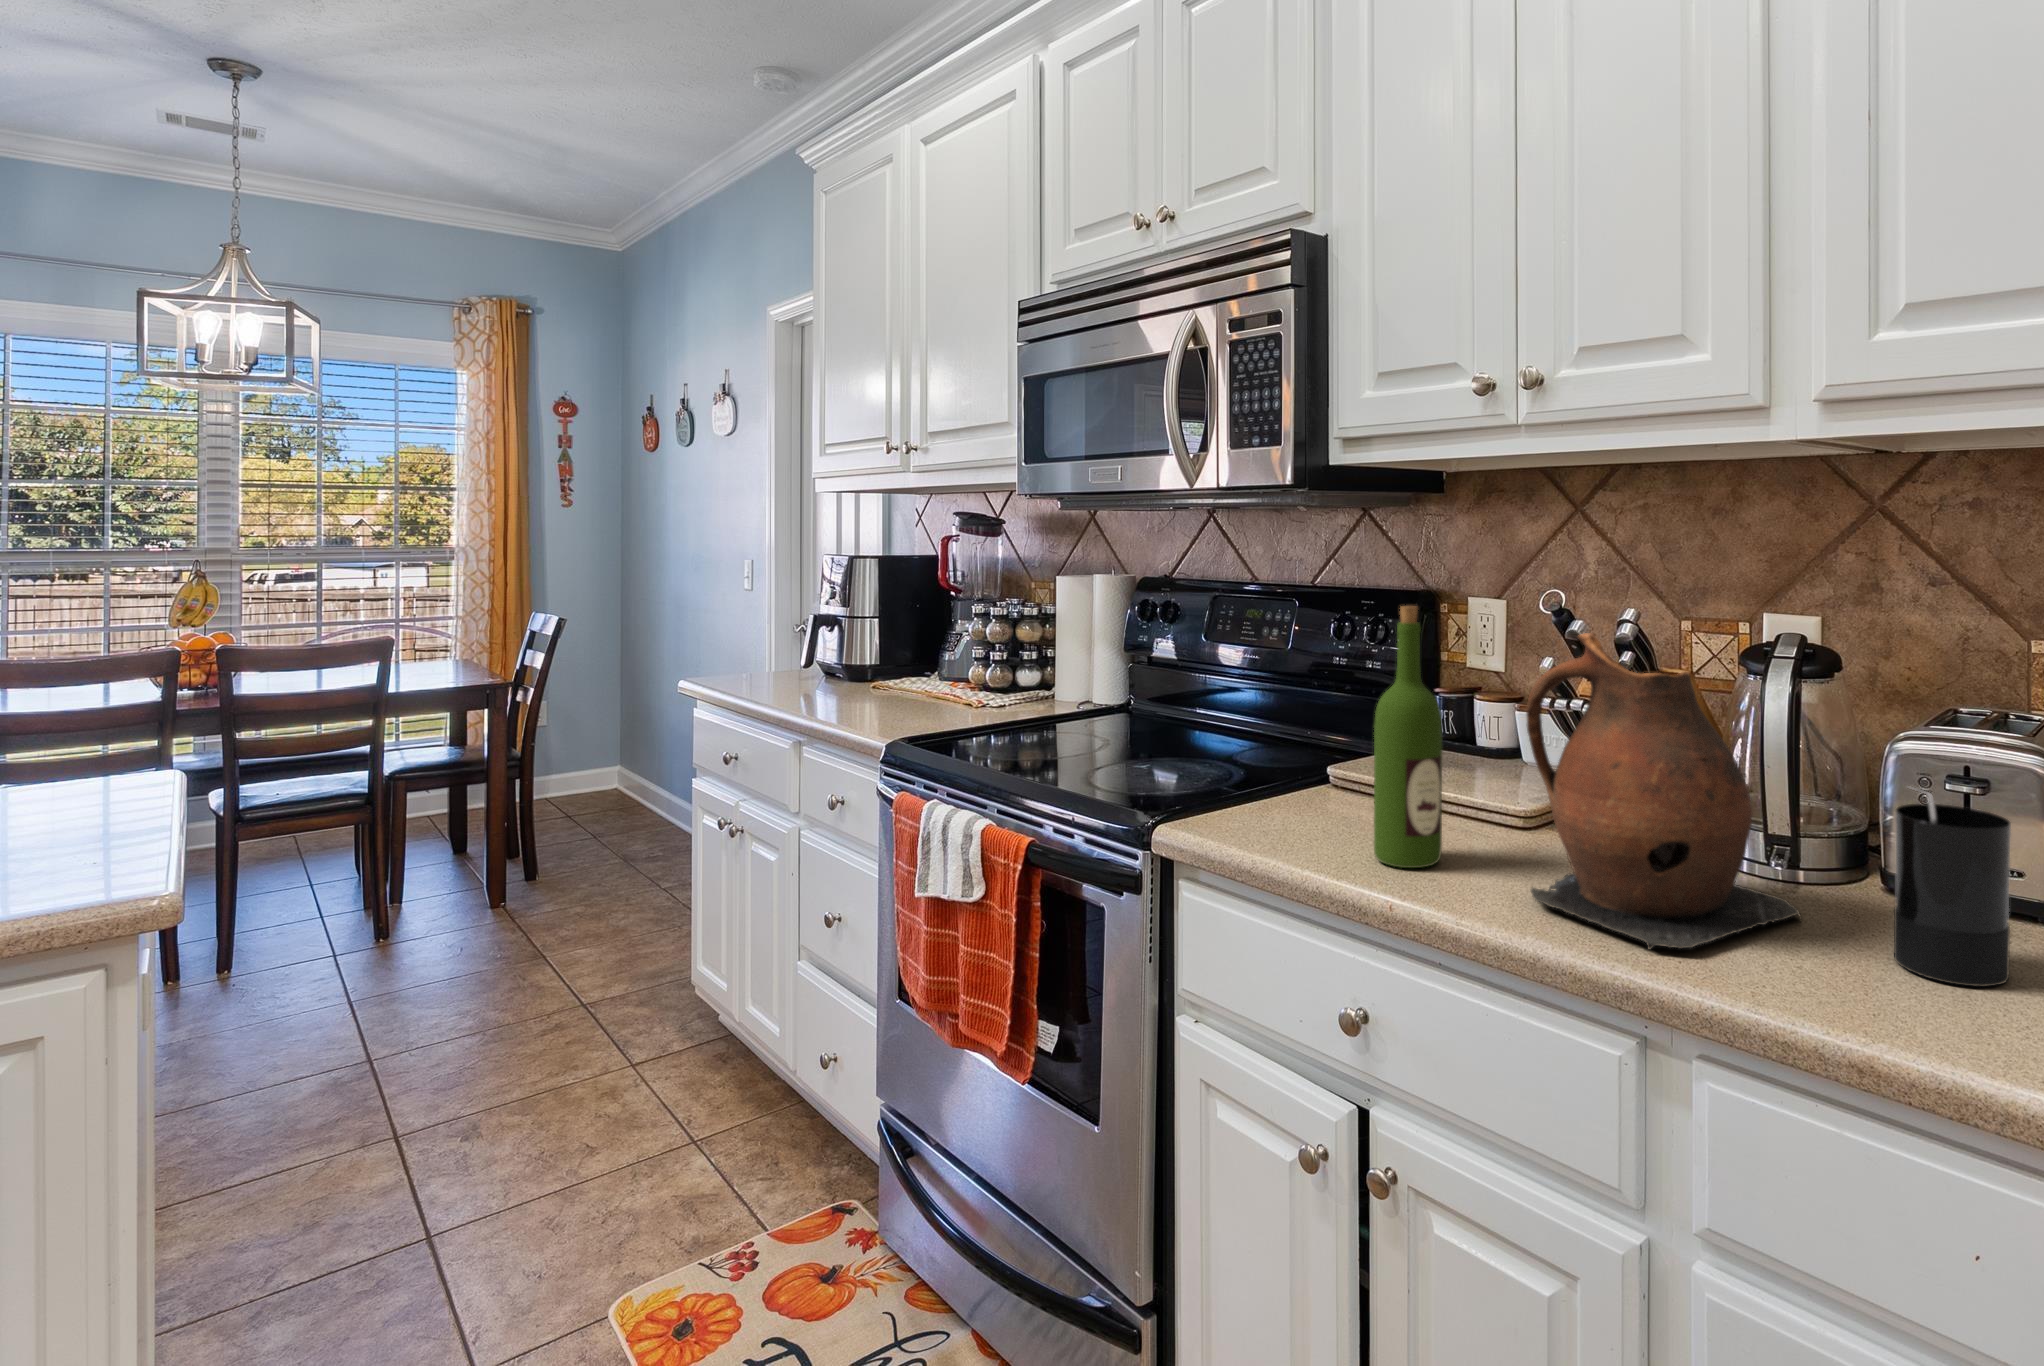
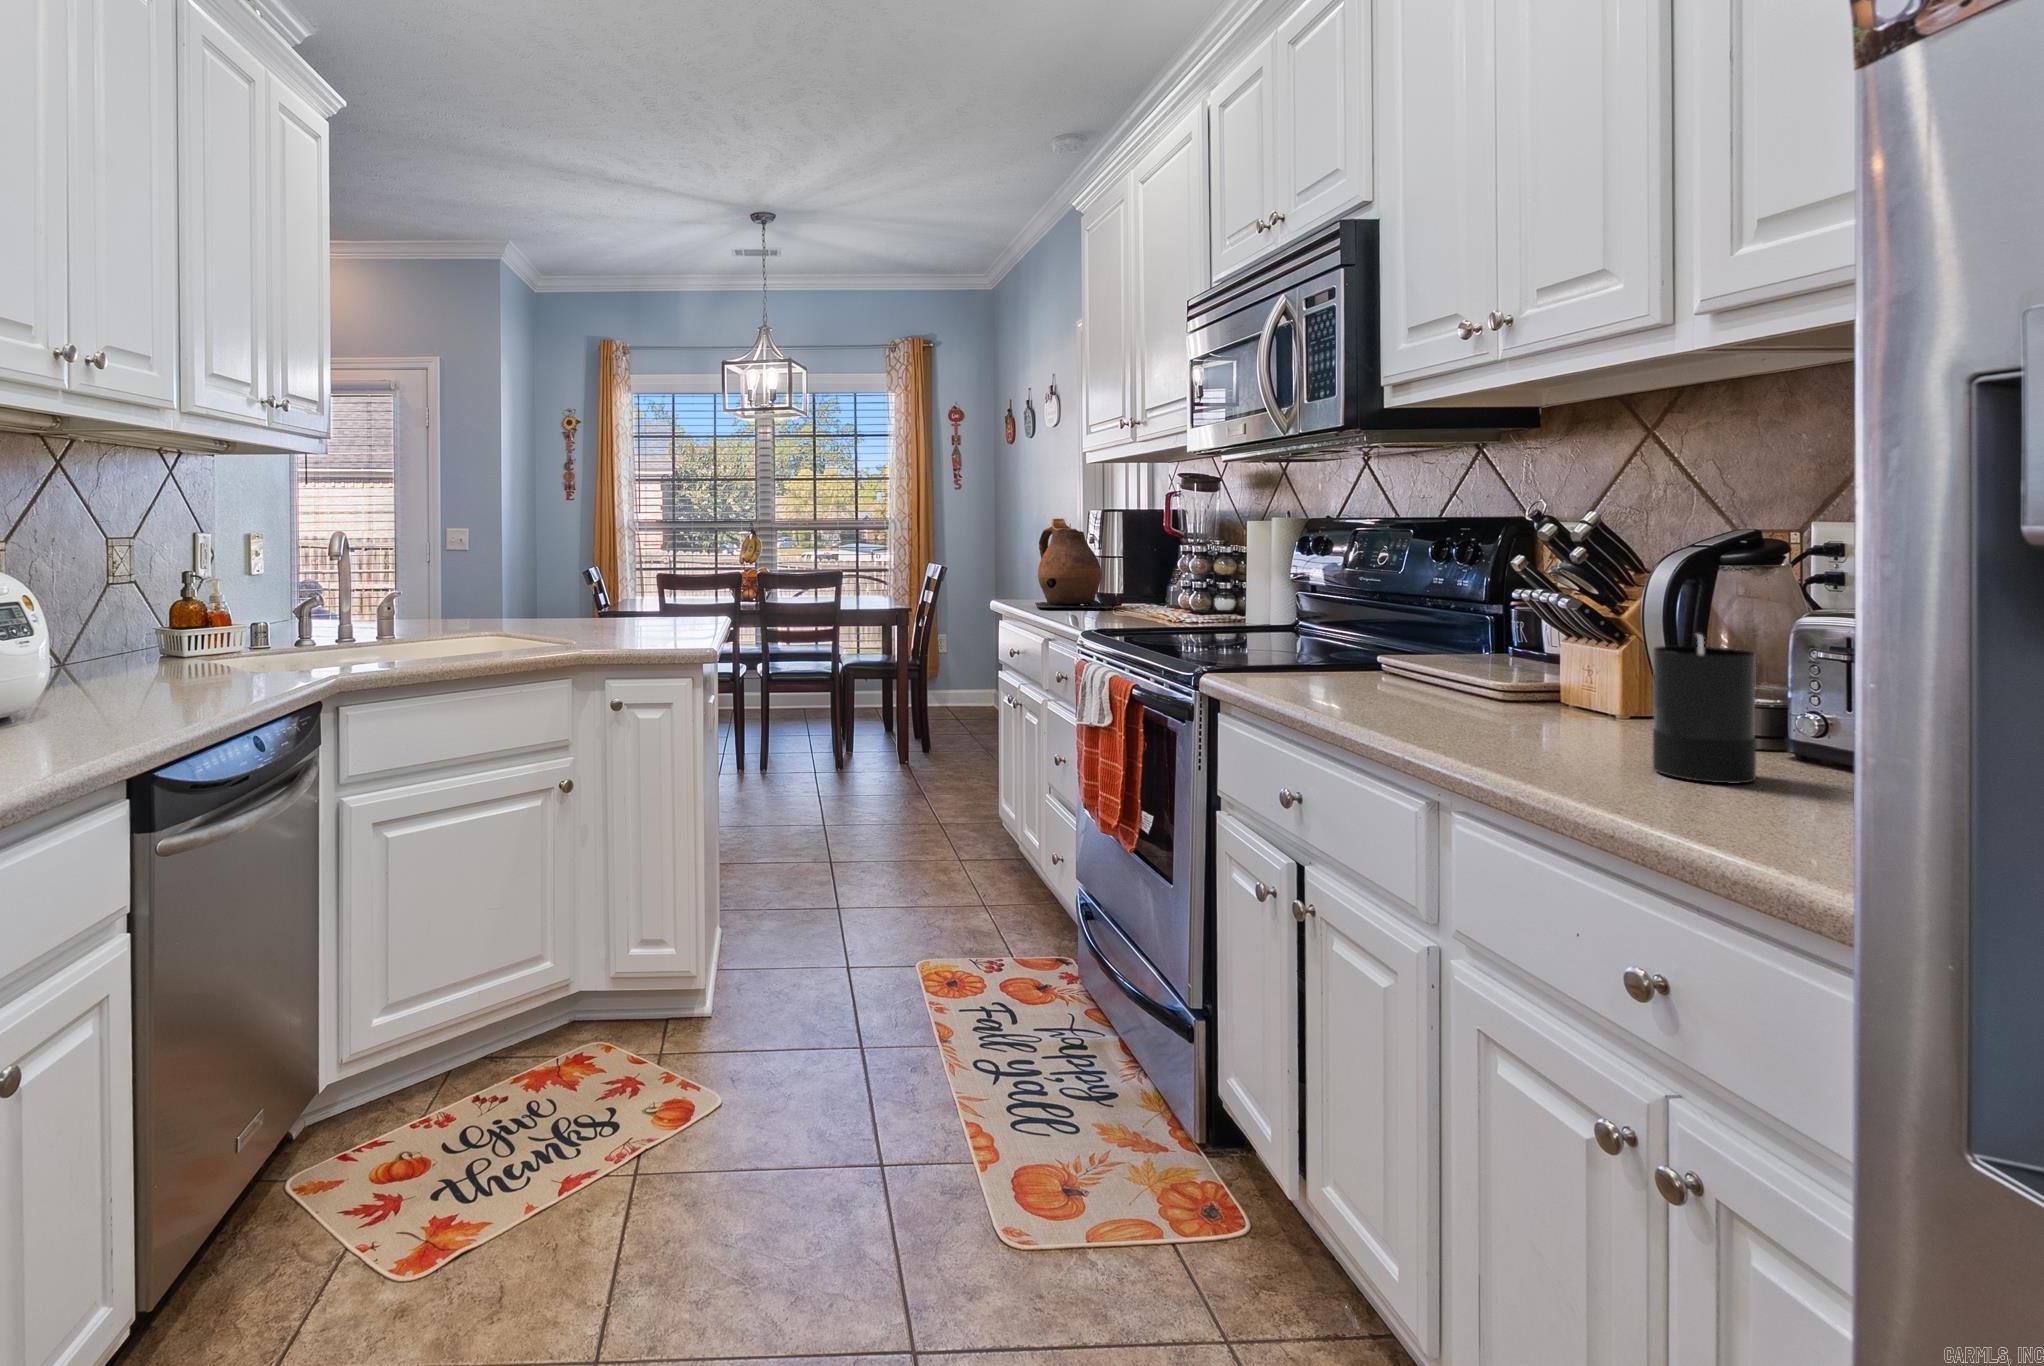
wine bottle: present [1374,606,1442,868] -> none [1329,507,1385,701]
ceramic pitcher: present [1526,633,1801,950] -> present [1035,518,1113,610]

